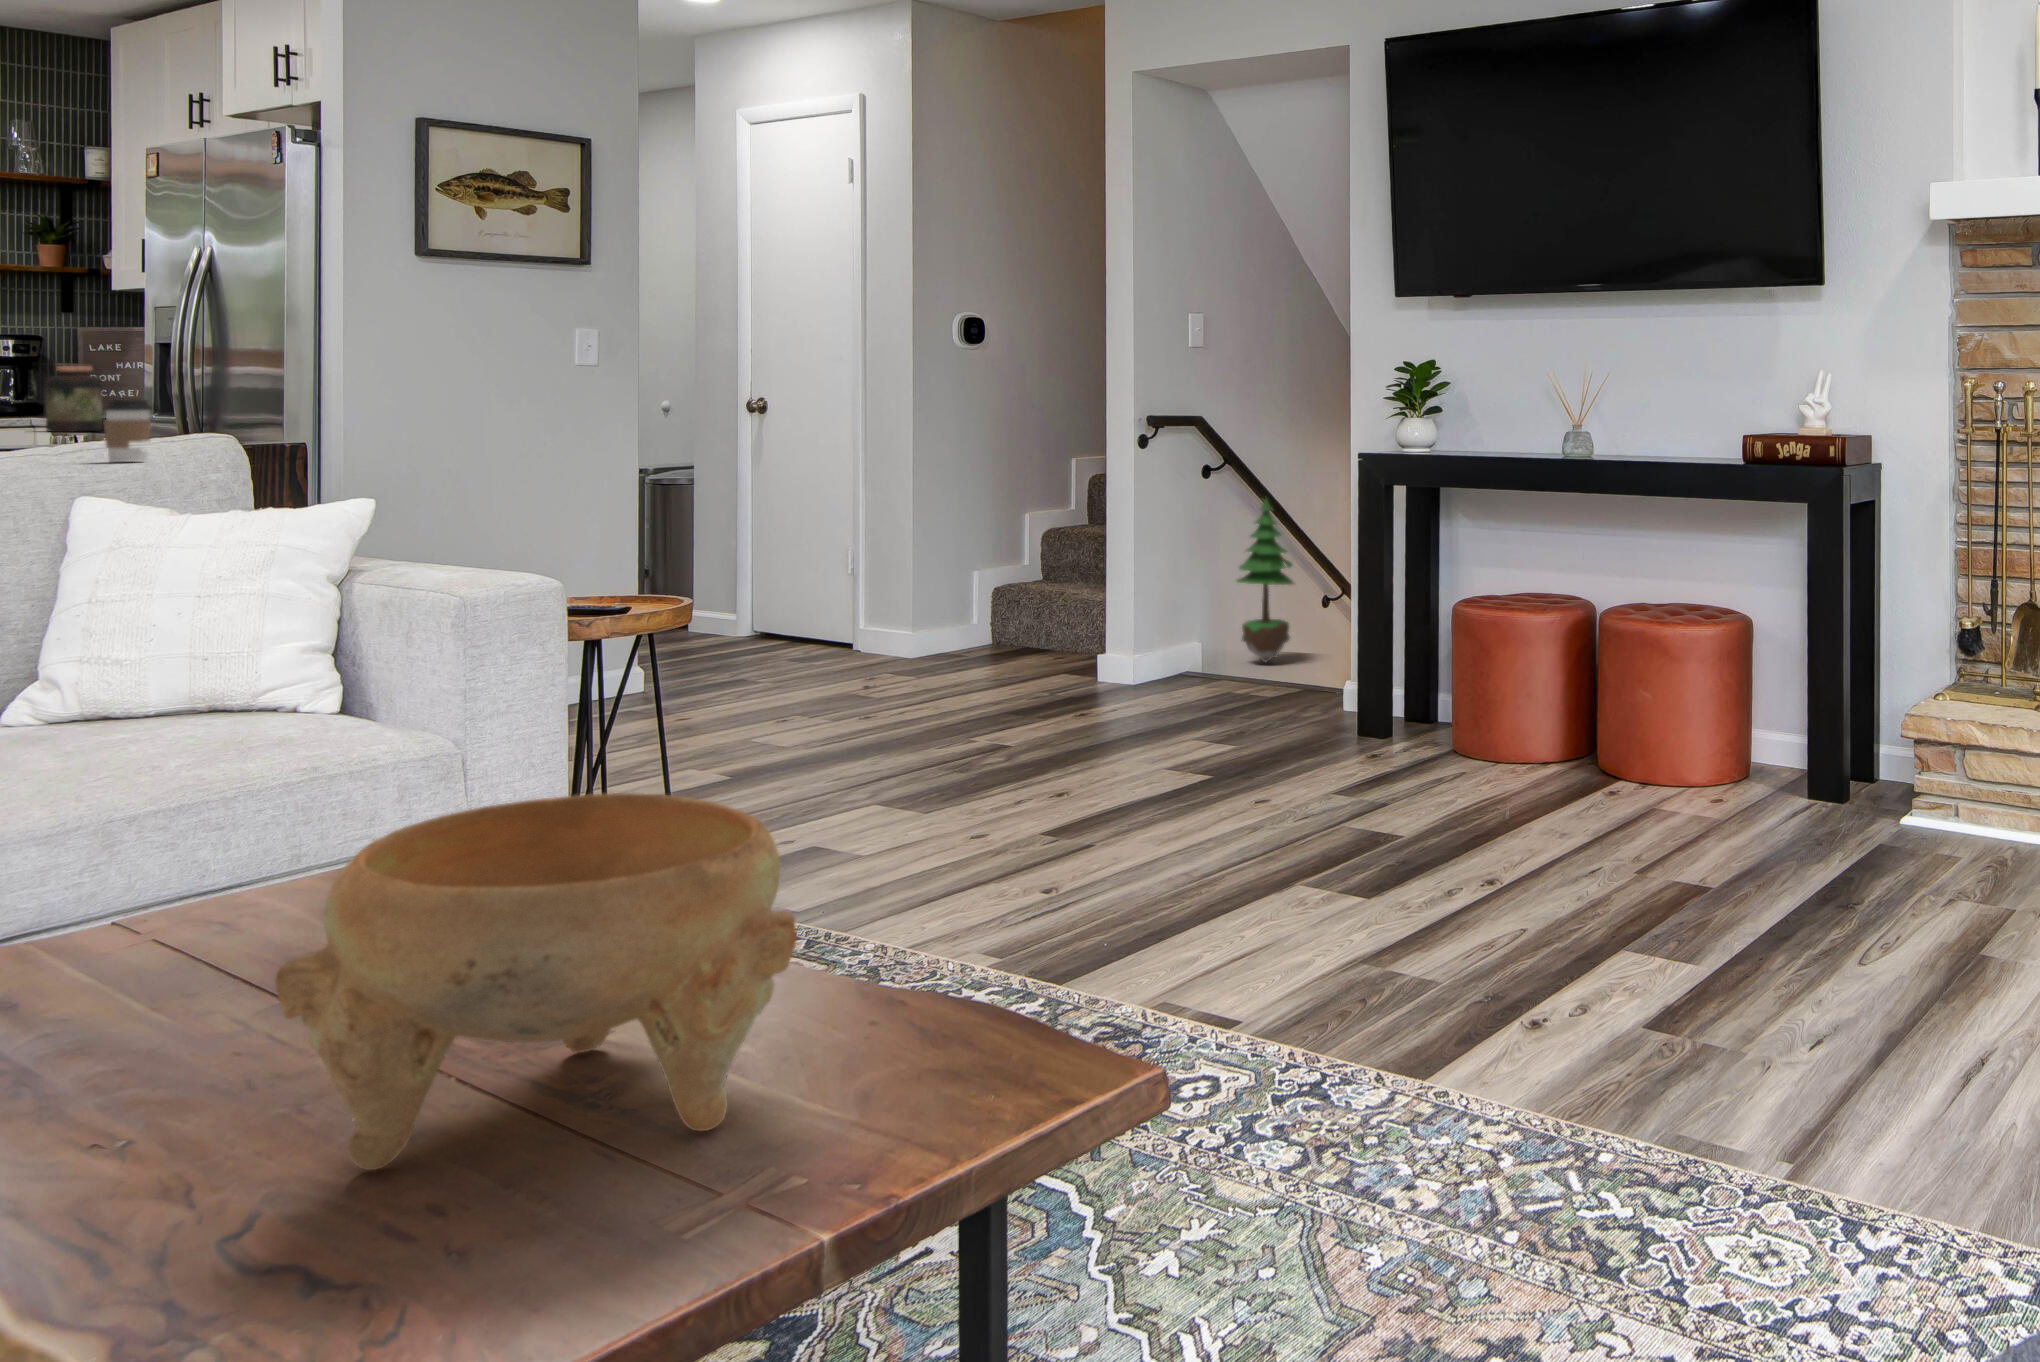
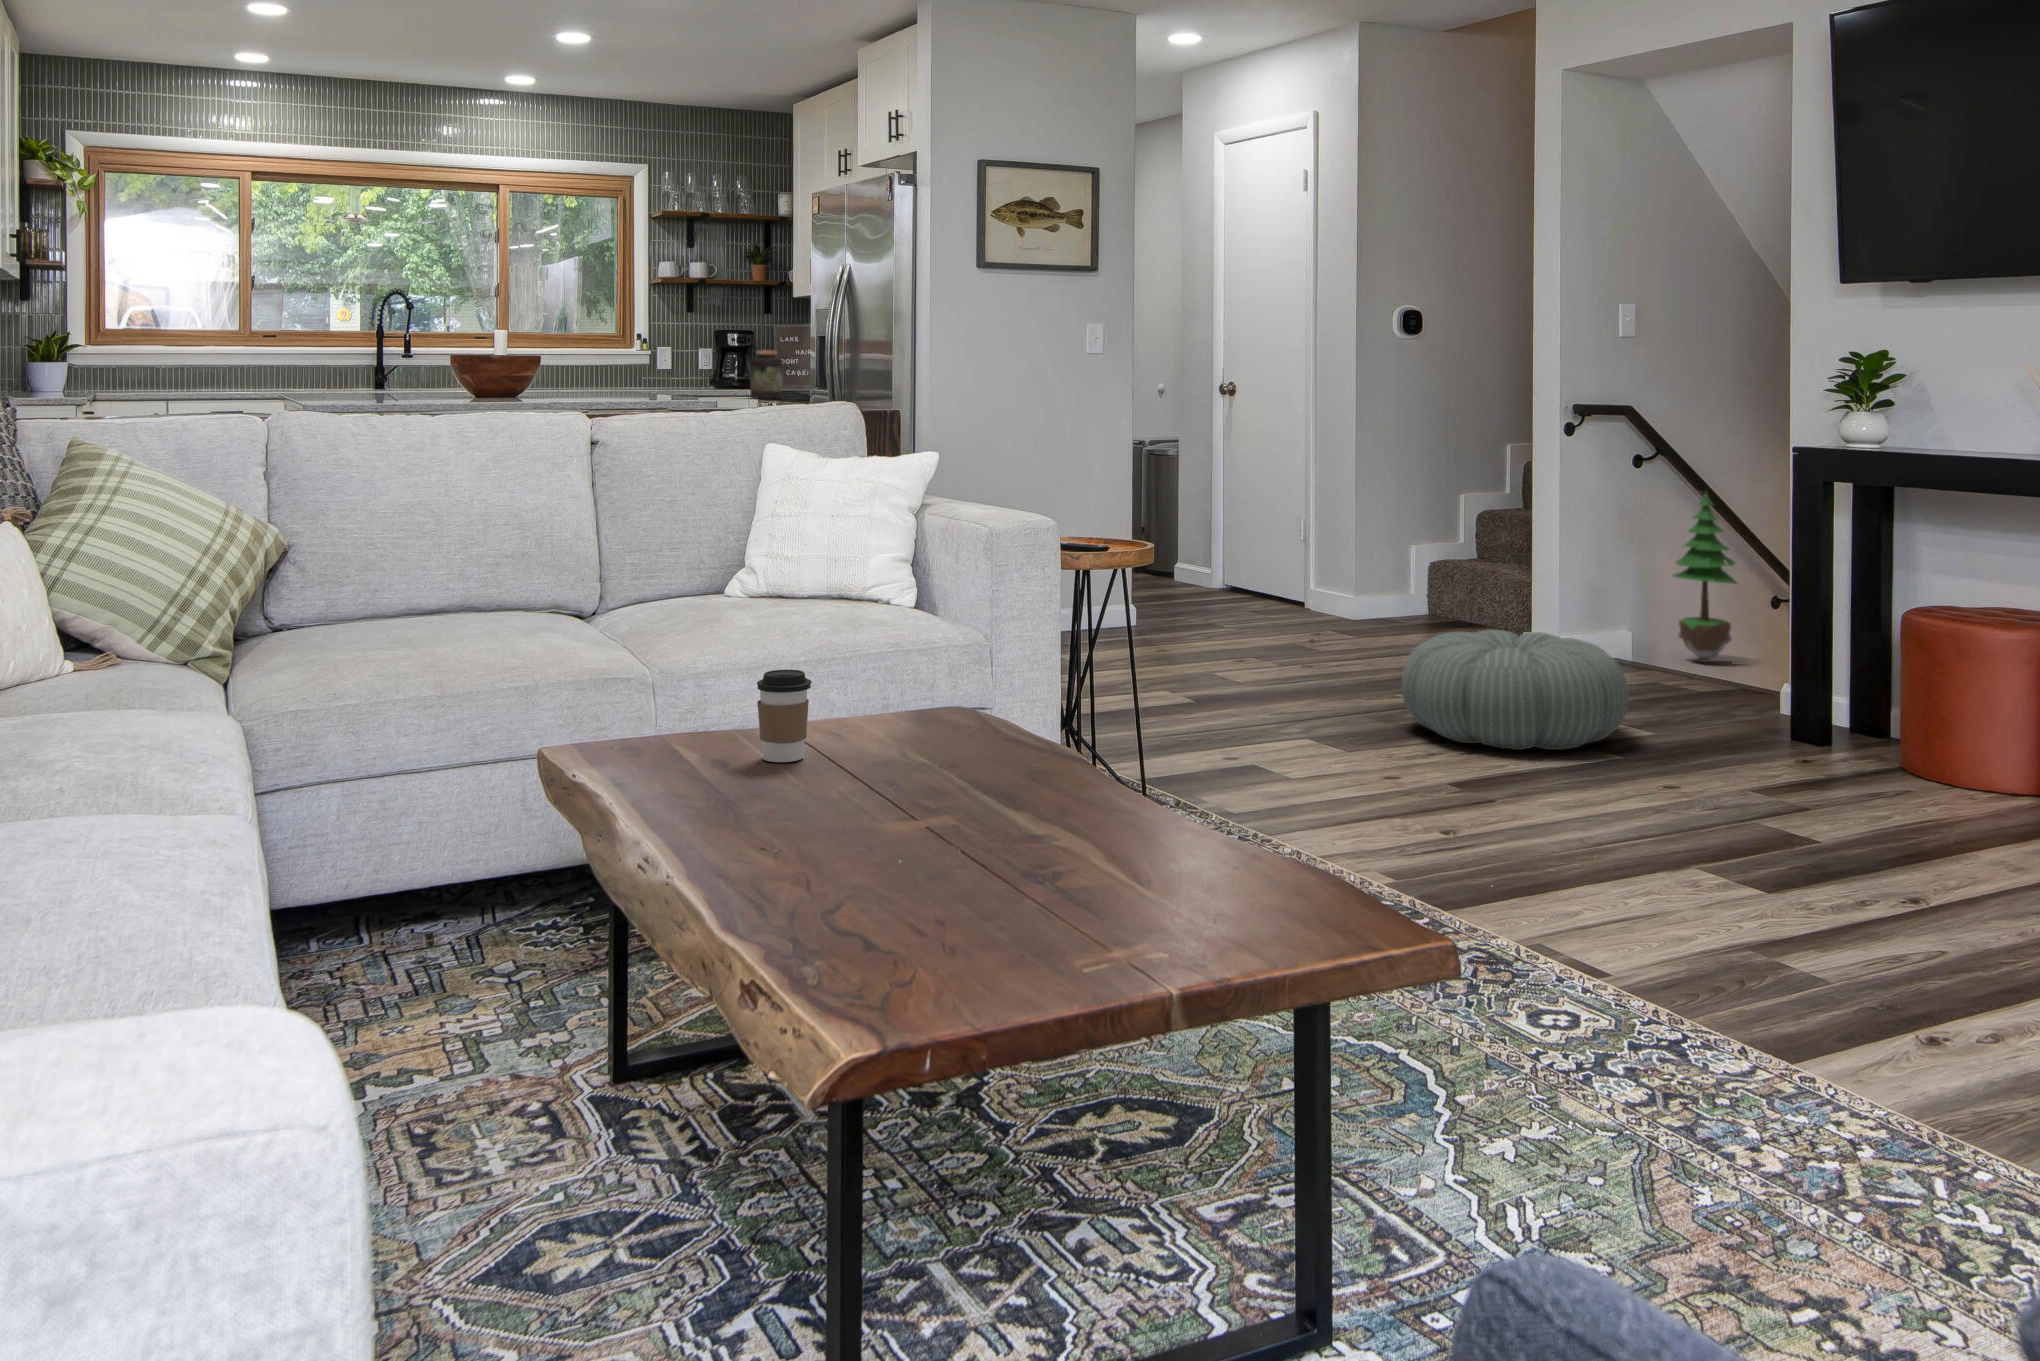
coffee cup: present [103,400,153,462] -> present [757,670,812,762]
pouf: none [977,654,1211,781] -> present [1401,630,1629,750]
decorative bowl: present [275,793,797,1170] -> none [848,651,1172,906]

